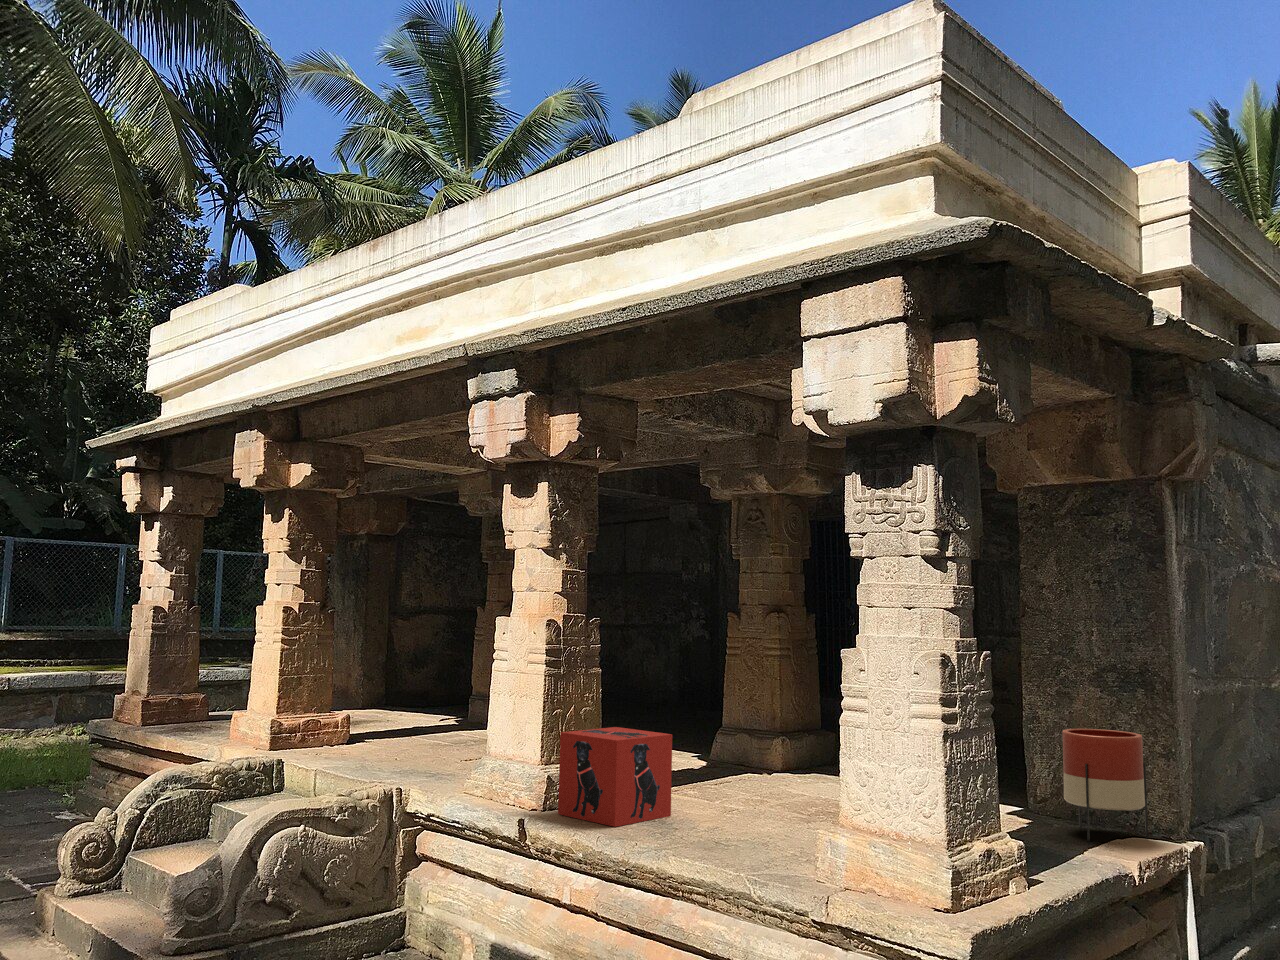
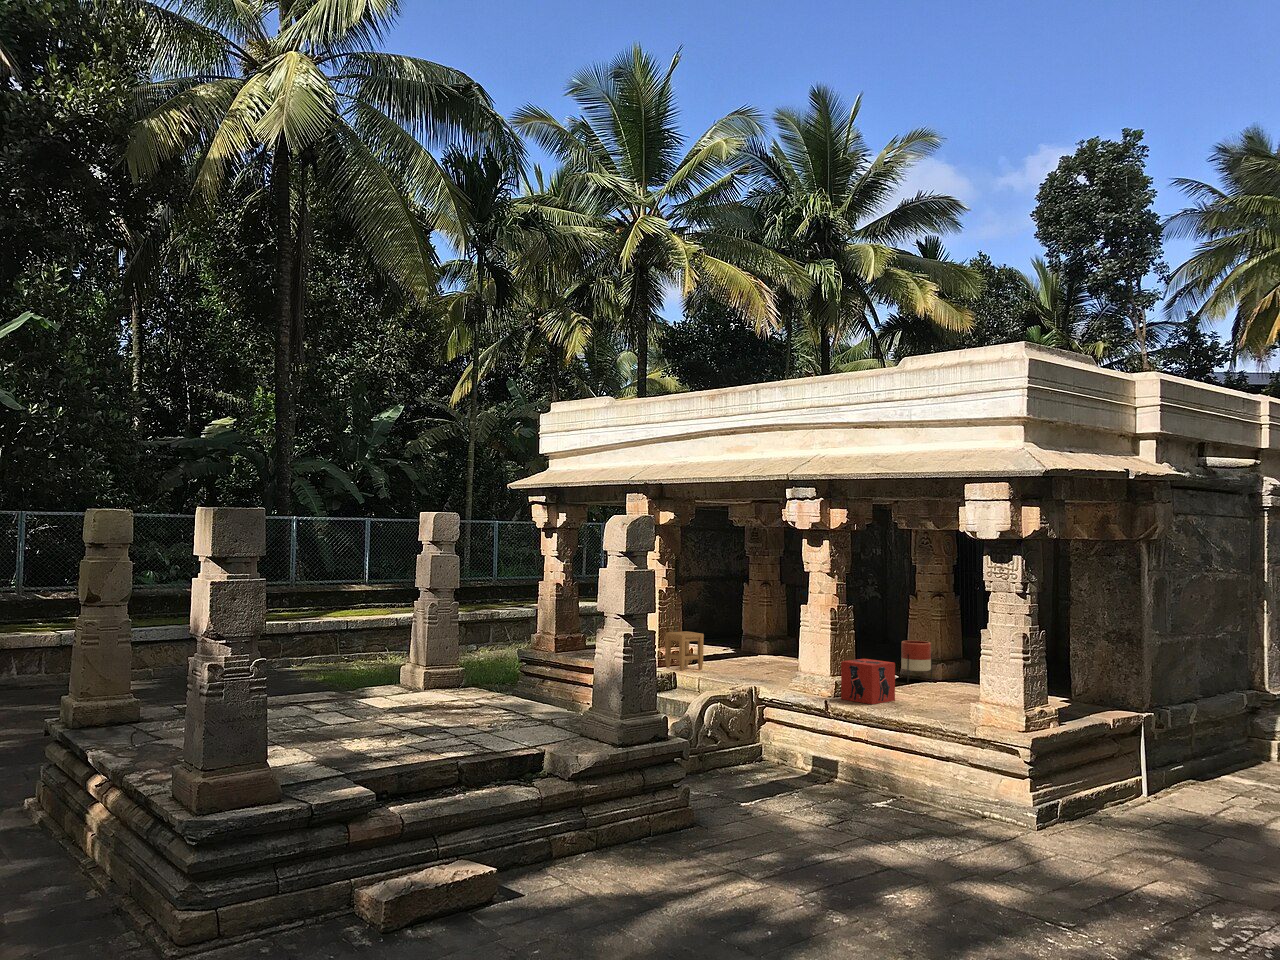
stool: none [281,682,354,757] -> present [665,631,704,671]
planter: present [1062,729,1148,841] -> present [901,641,932,682]

